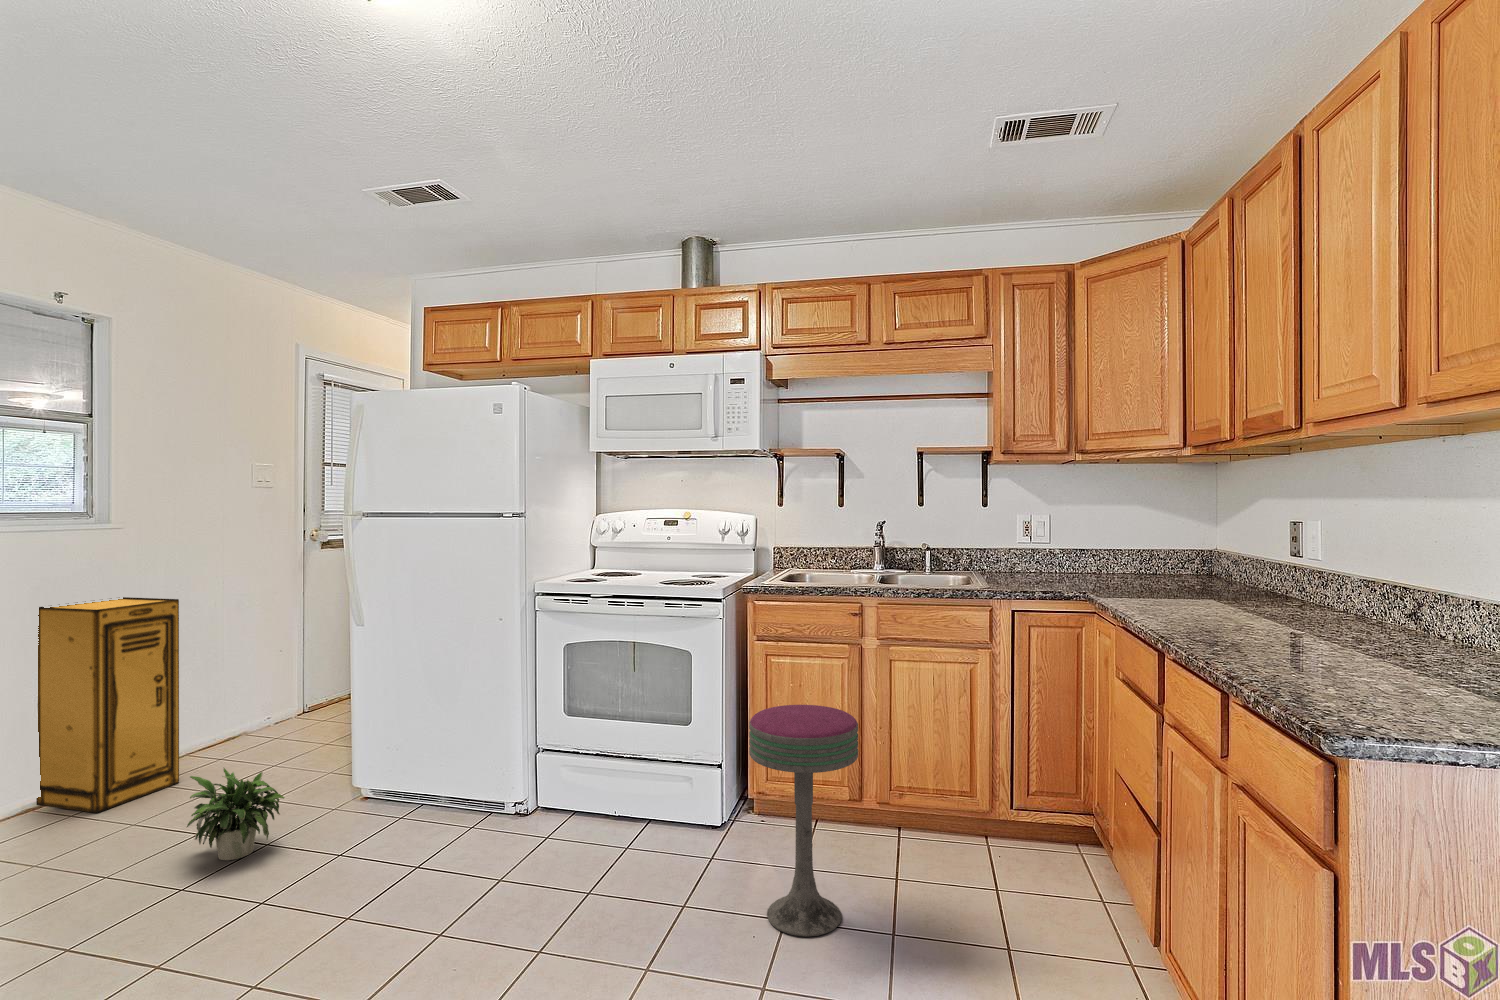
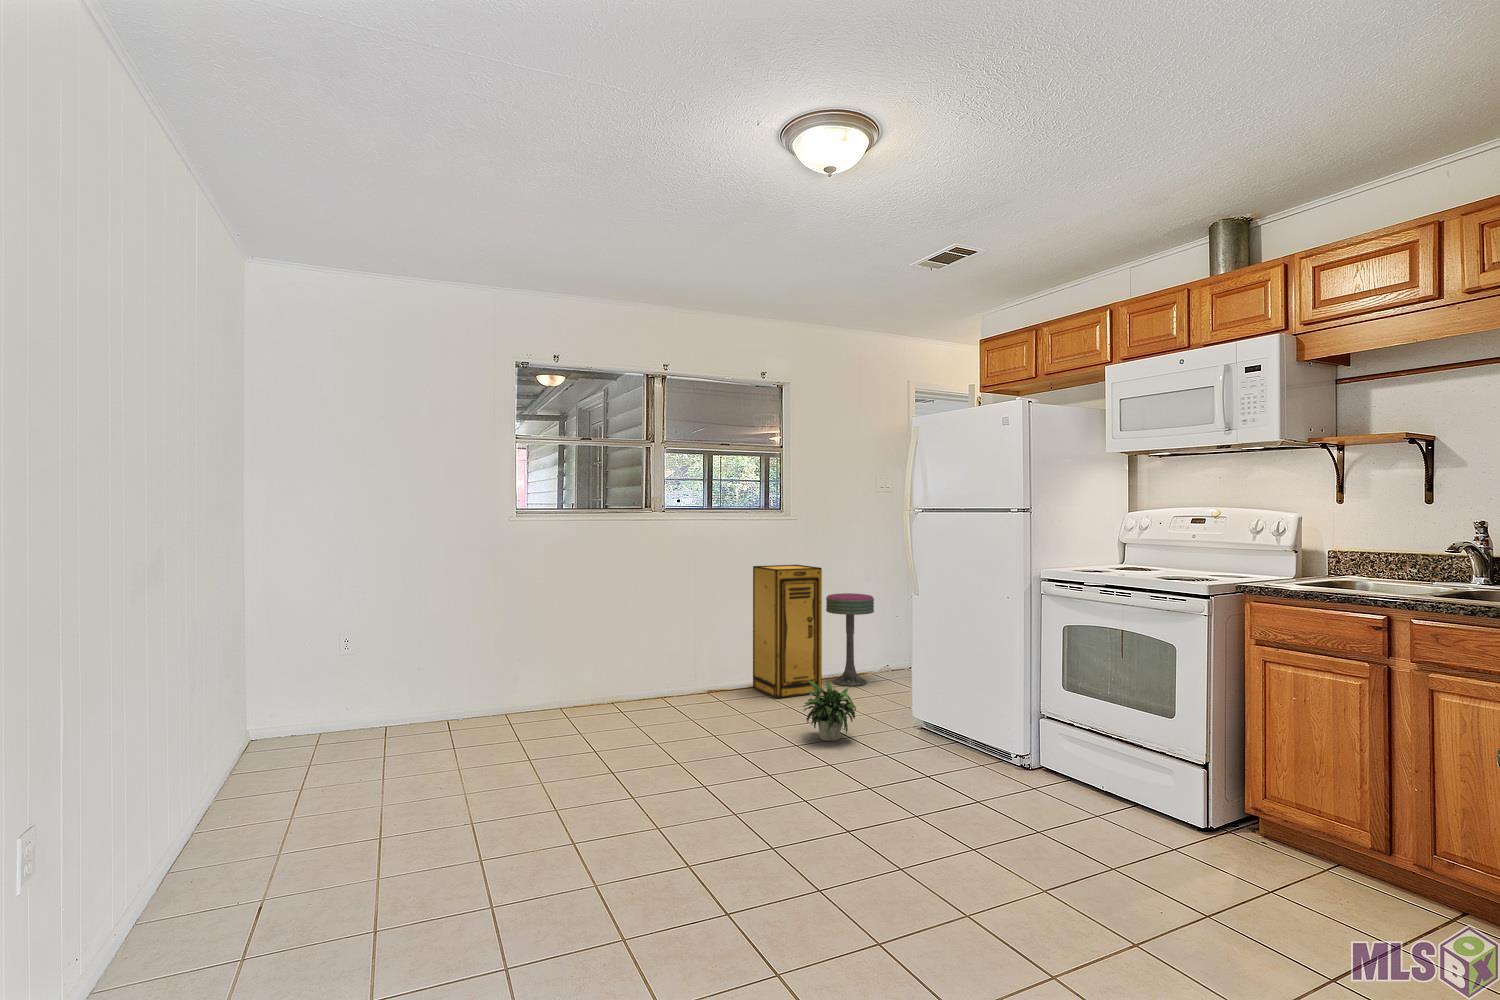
bar stool: present [749,705,858,937] -> present [826,593,874,686]

